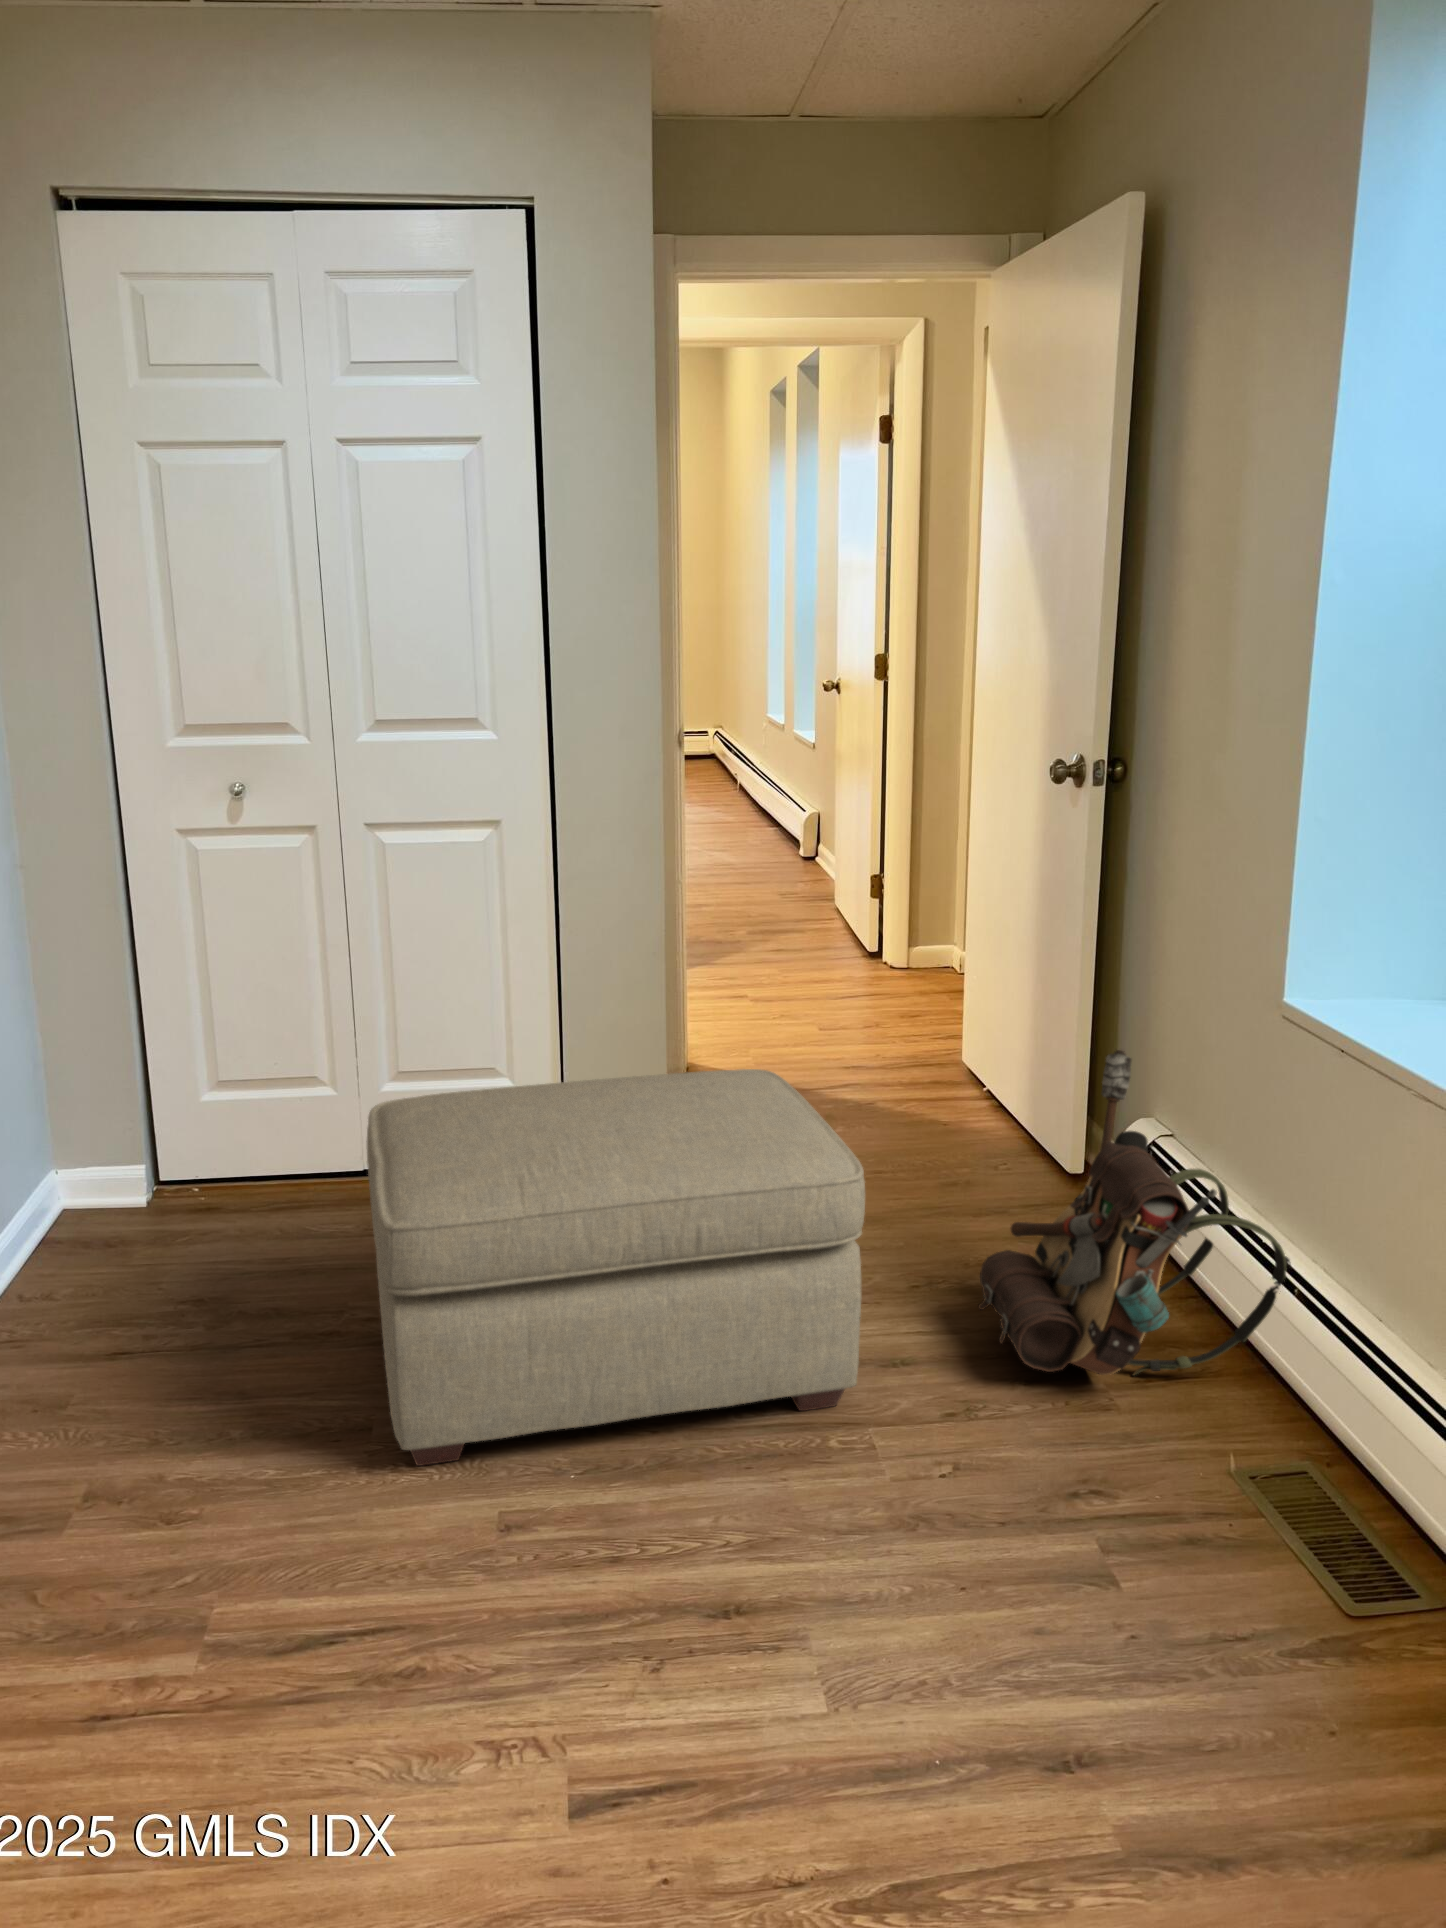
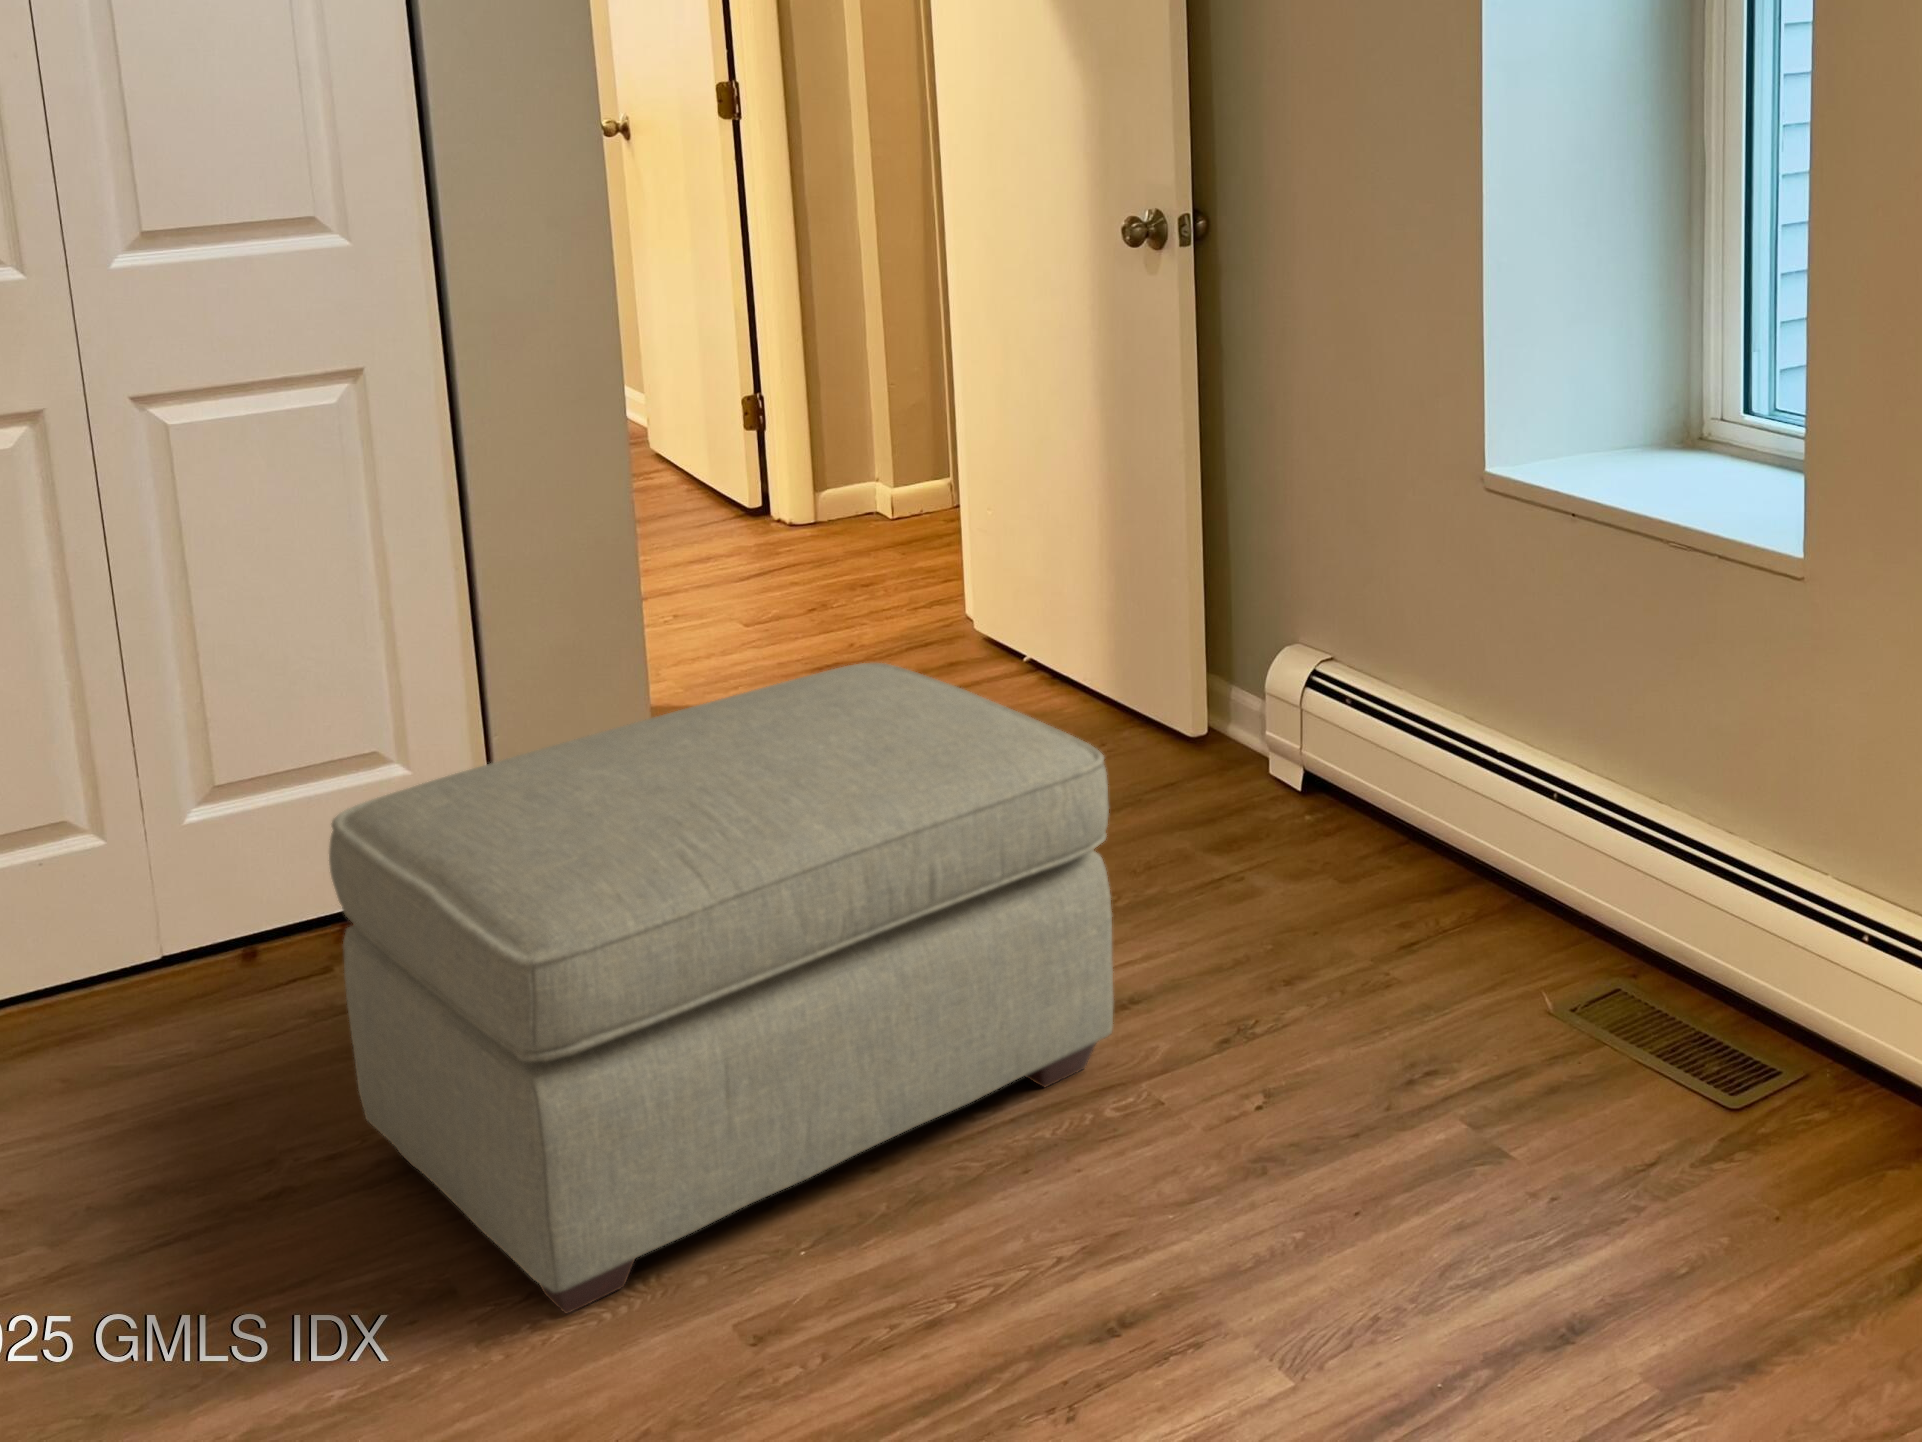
backpack: present [978,1050,1291,1375] -> none [1188,558,1542,958]

